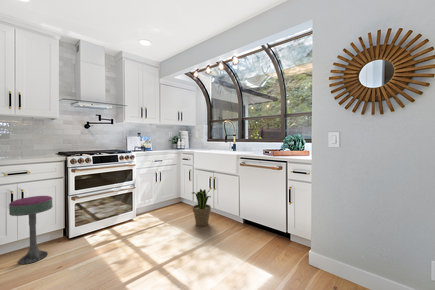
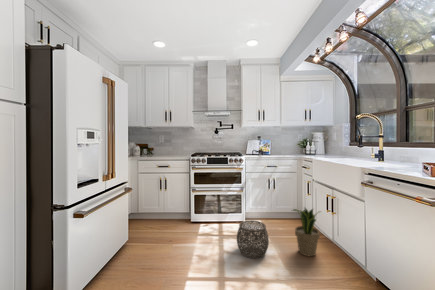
bar stool: present [9,196,53,264] -> none [150,186,174,234]
woven basket: none [149,209,179,243] -> present [237,220,269,258]

